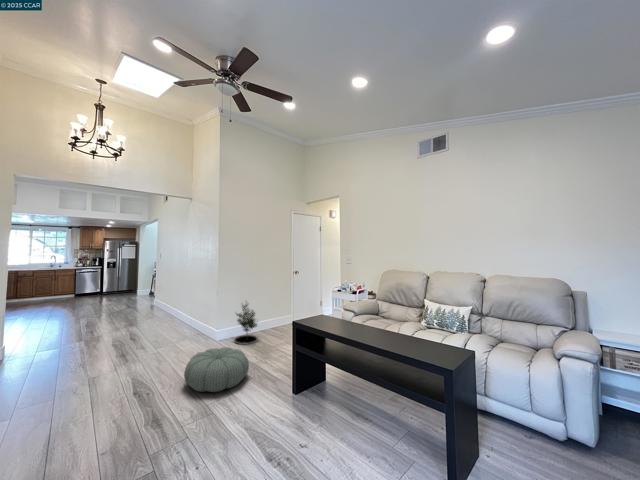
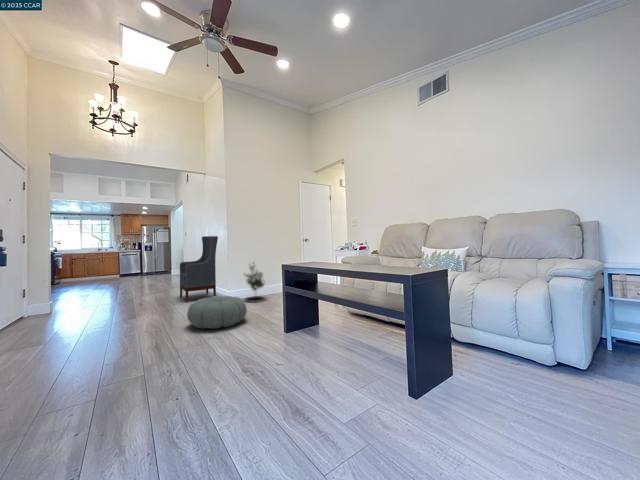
armchair: none [160,269,207,344] -> present [180,236,218,303]

